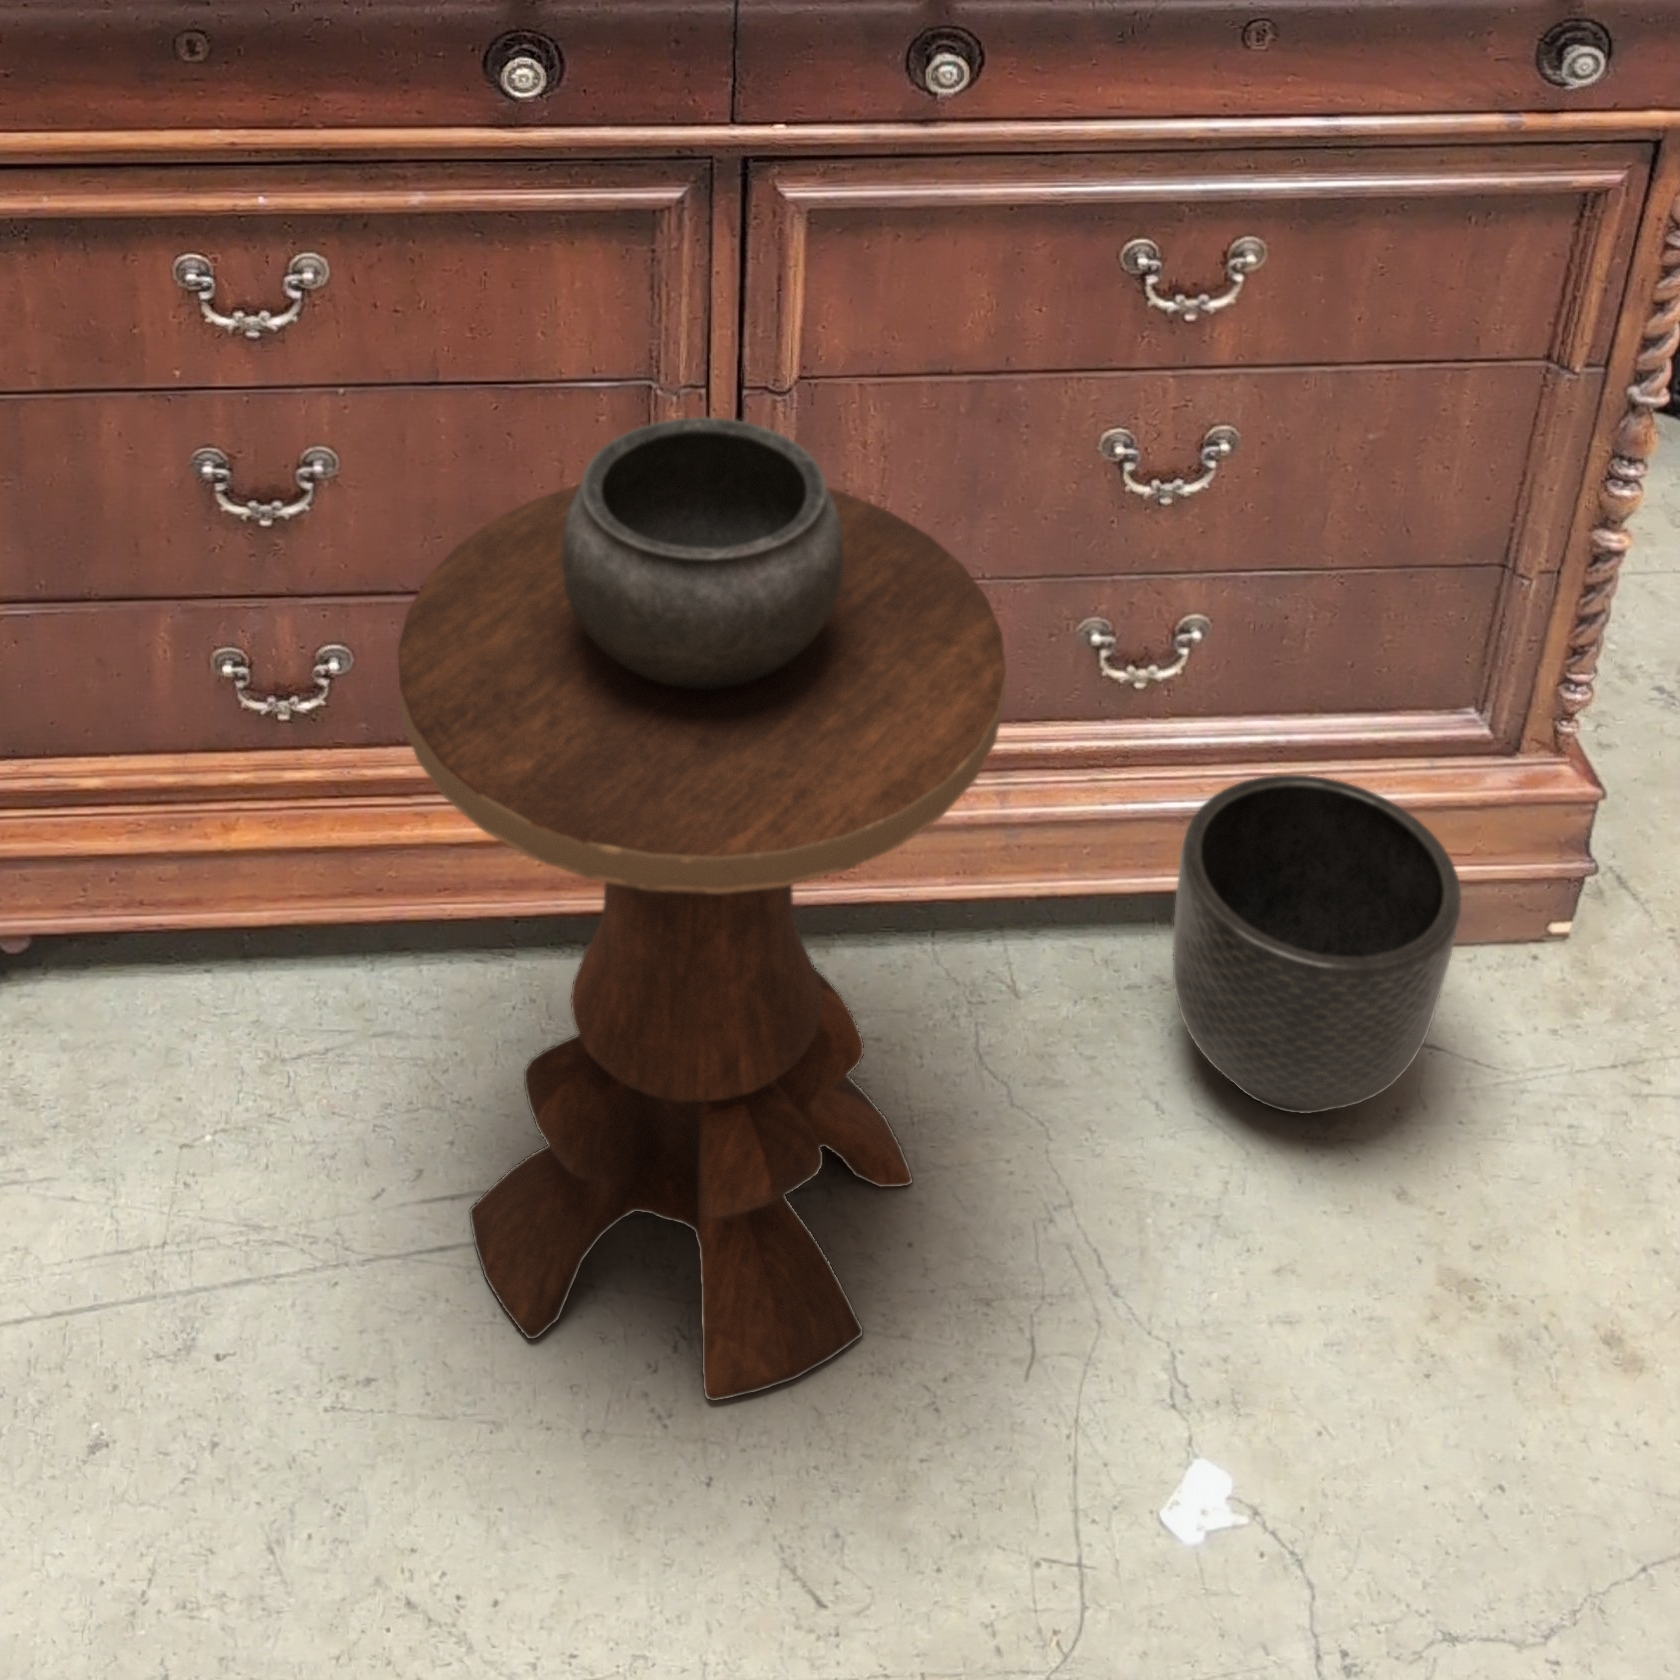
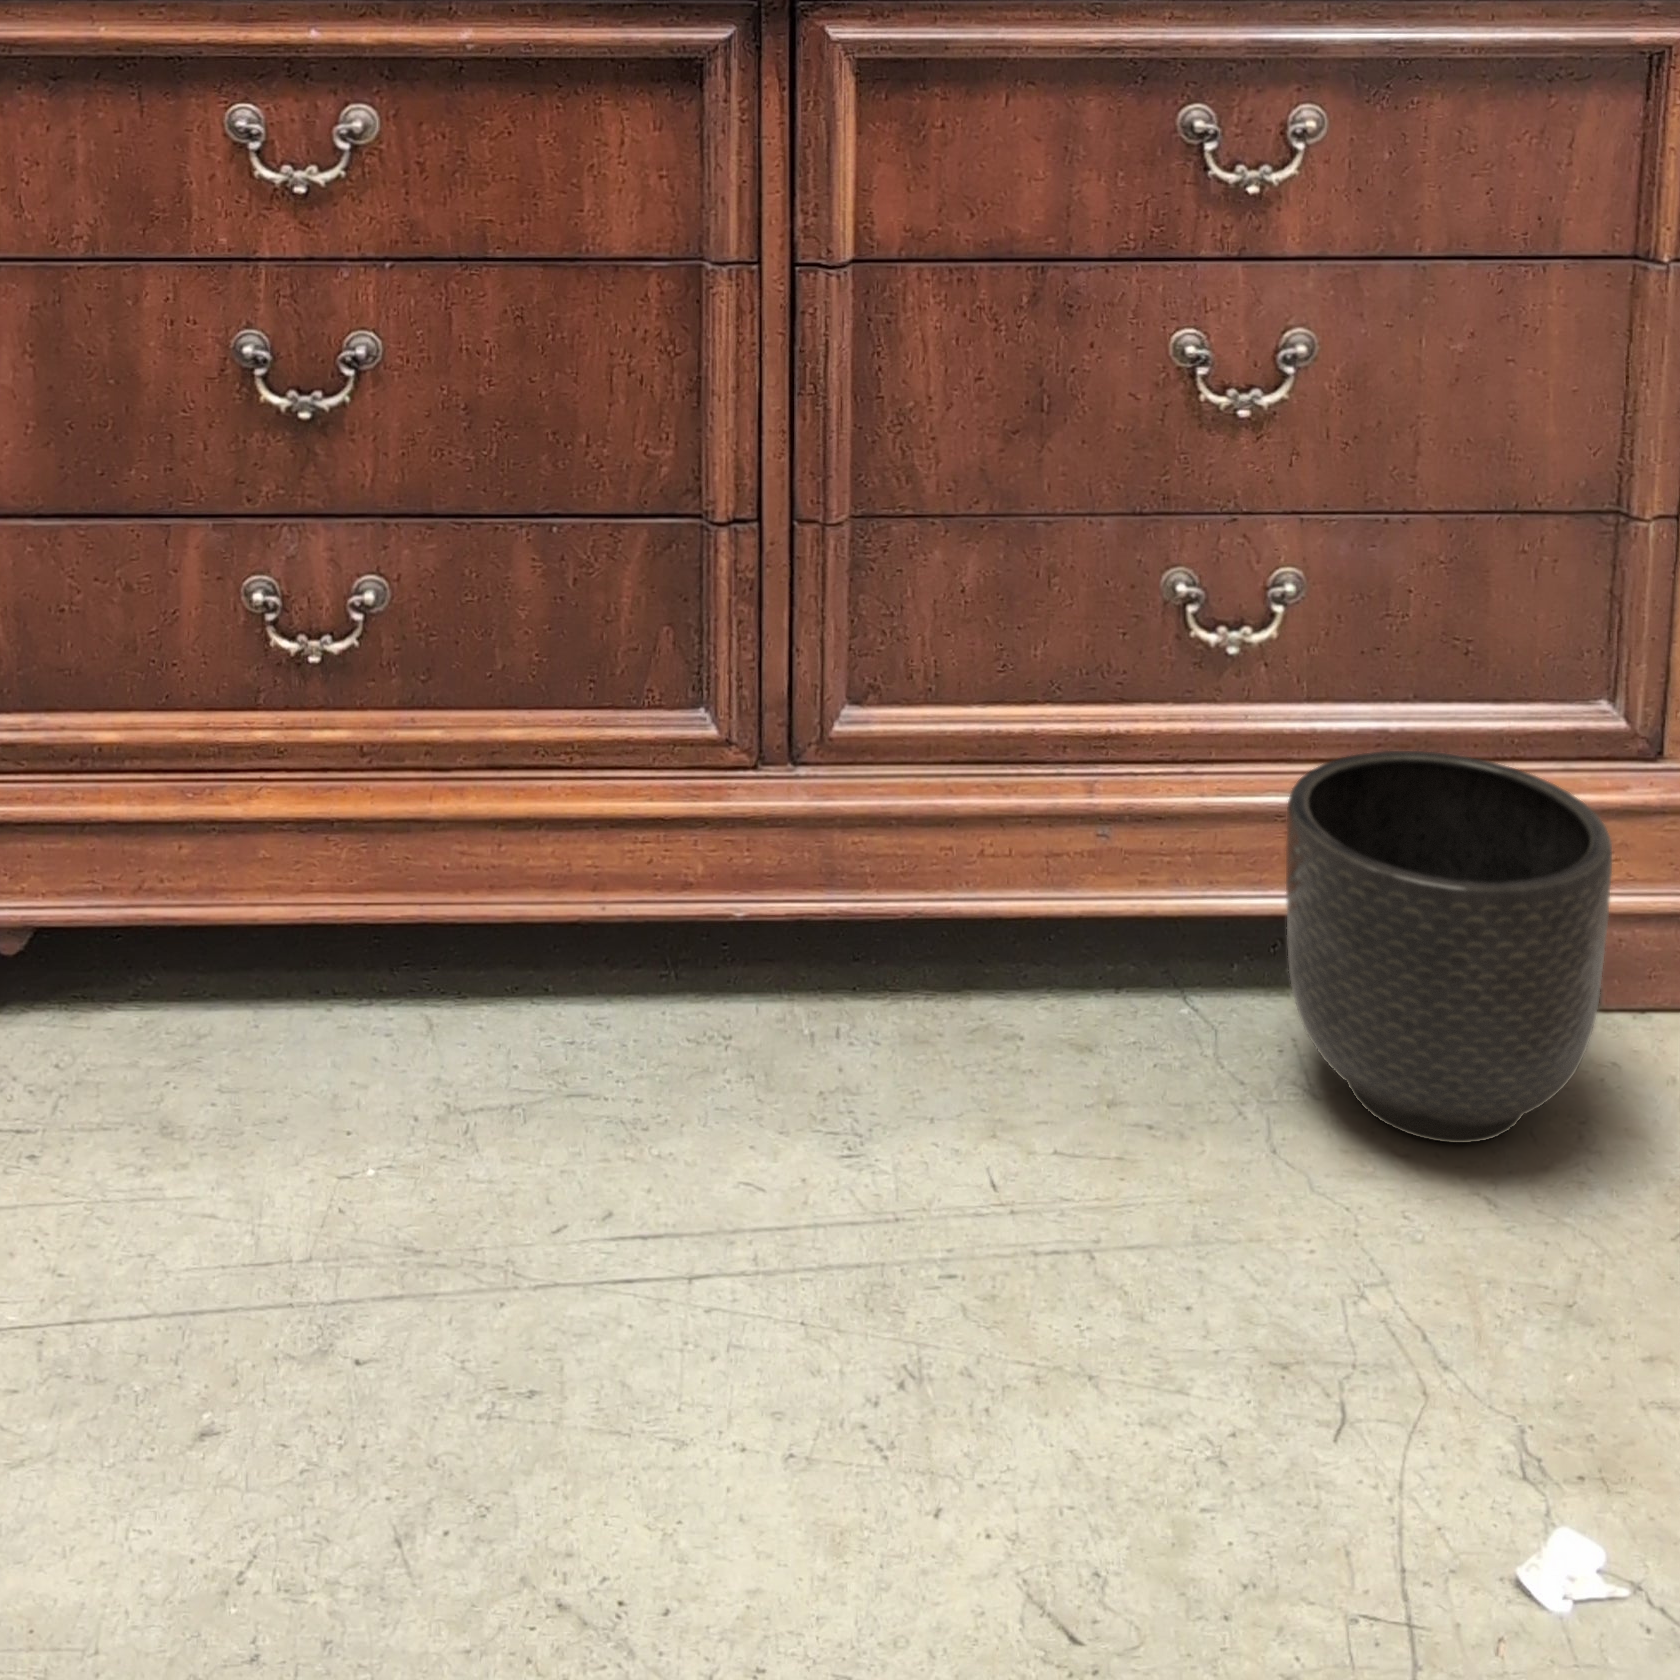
side table: present [398,417,1007,1401] -> none [393,185,1056,1394]

